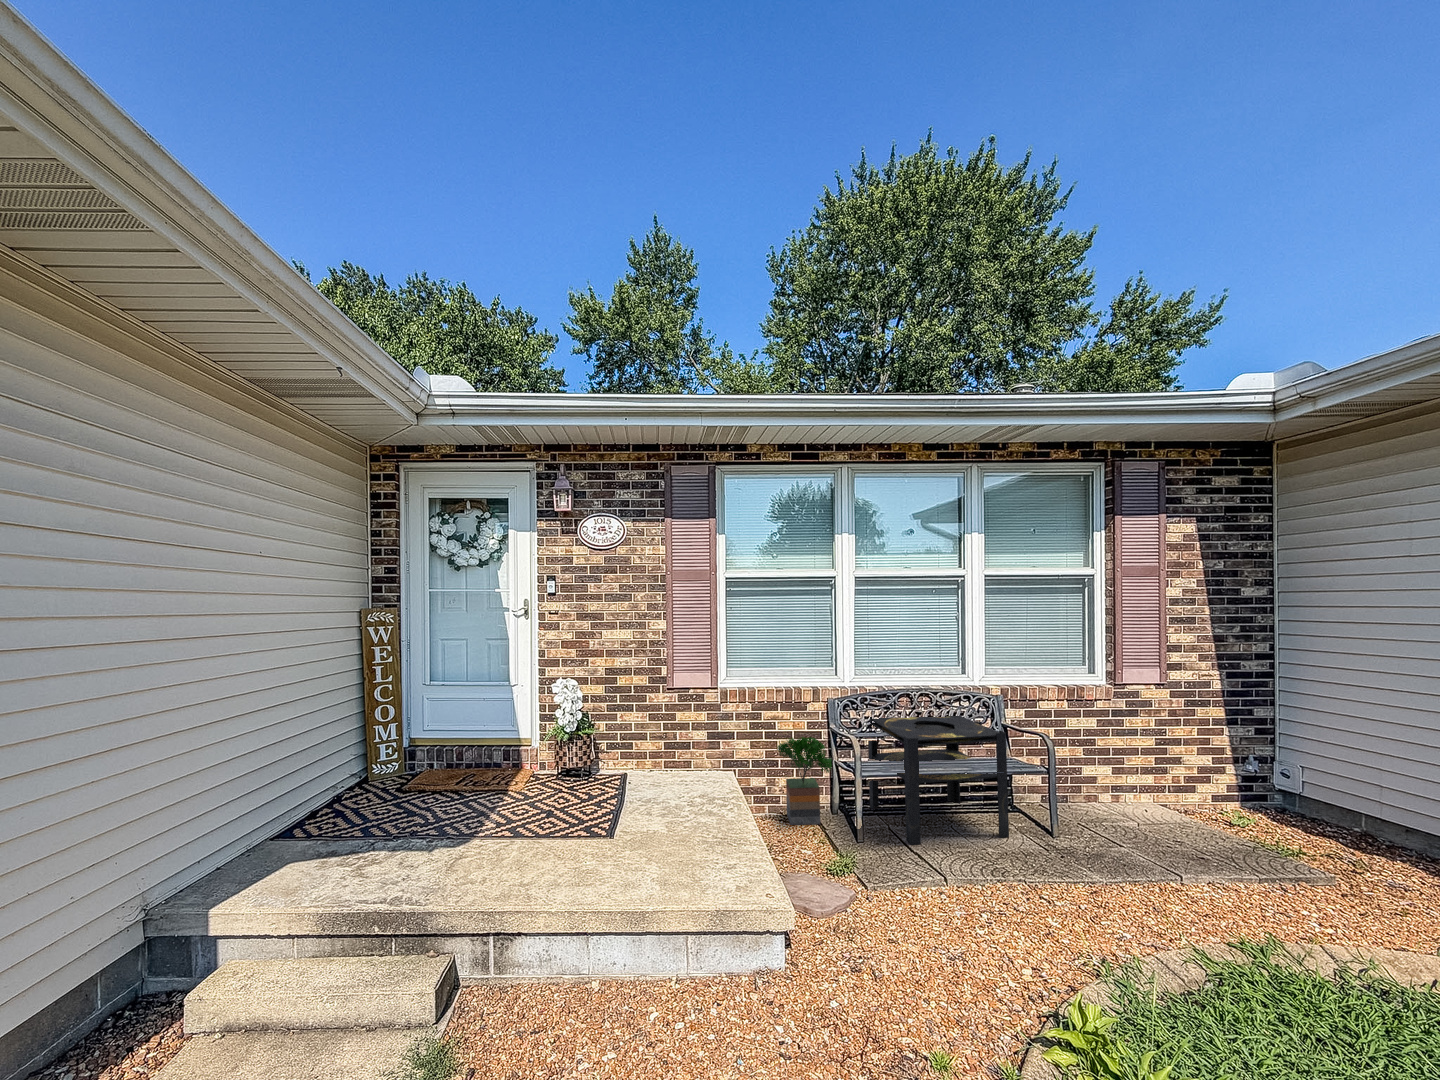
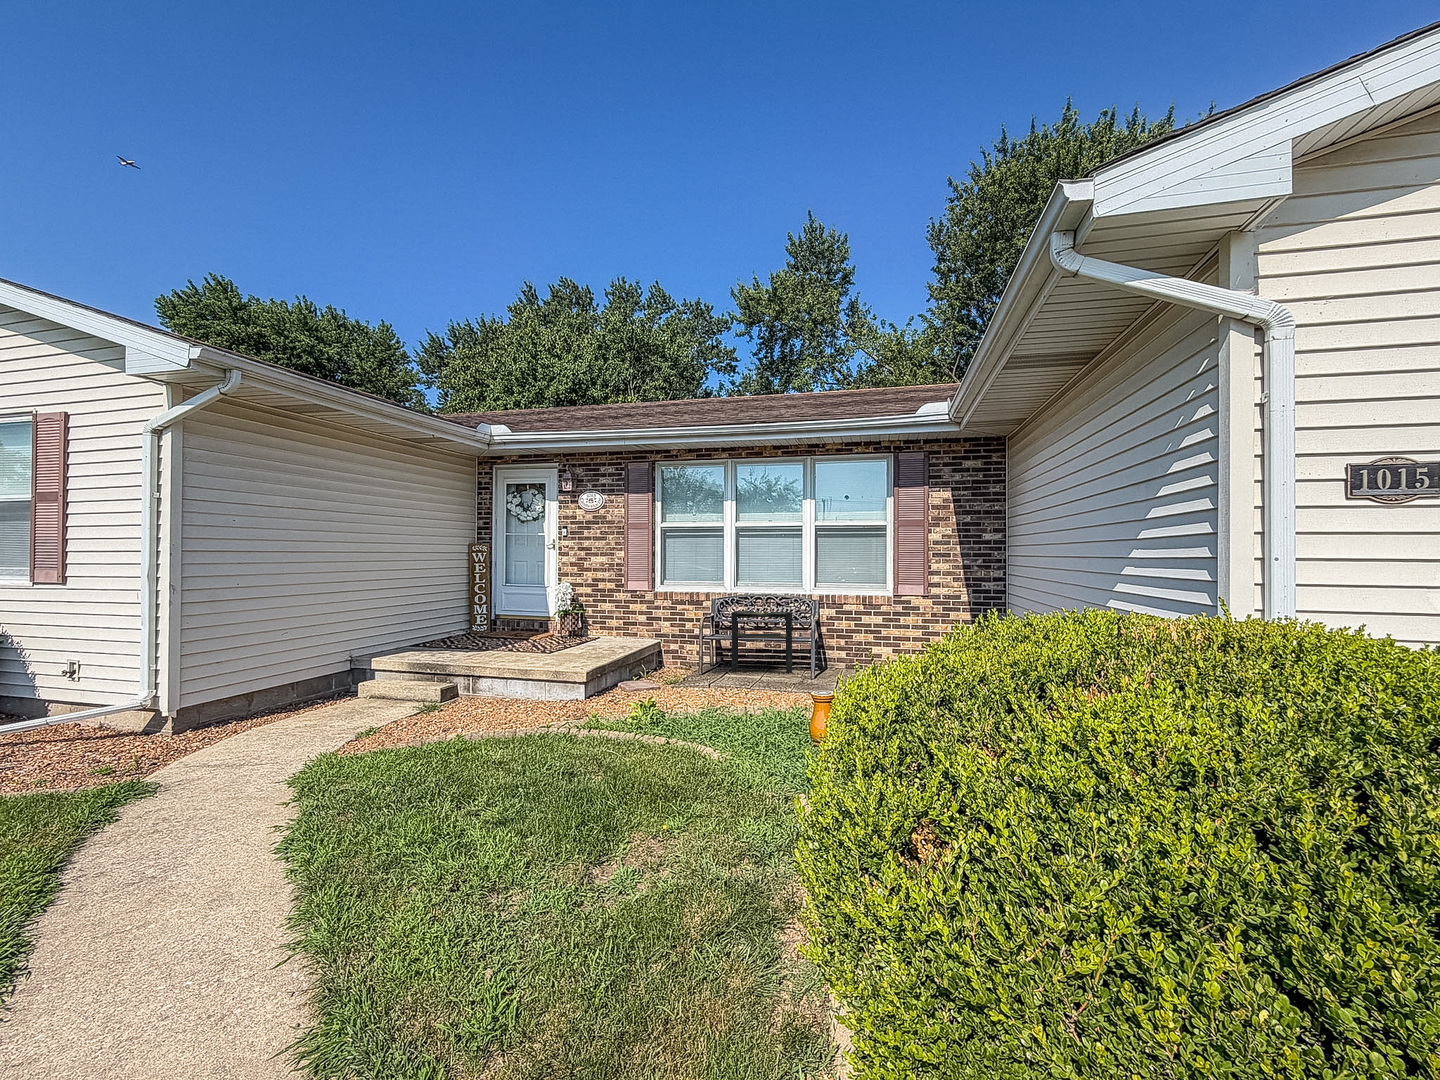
potted tree: present [777,737,831,825] -> none [676,617,706,665]

